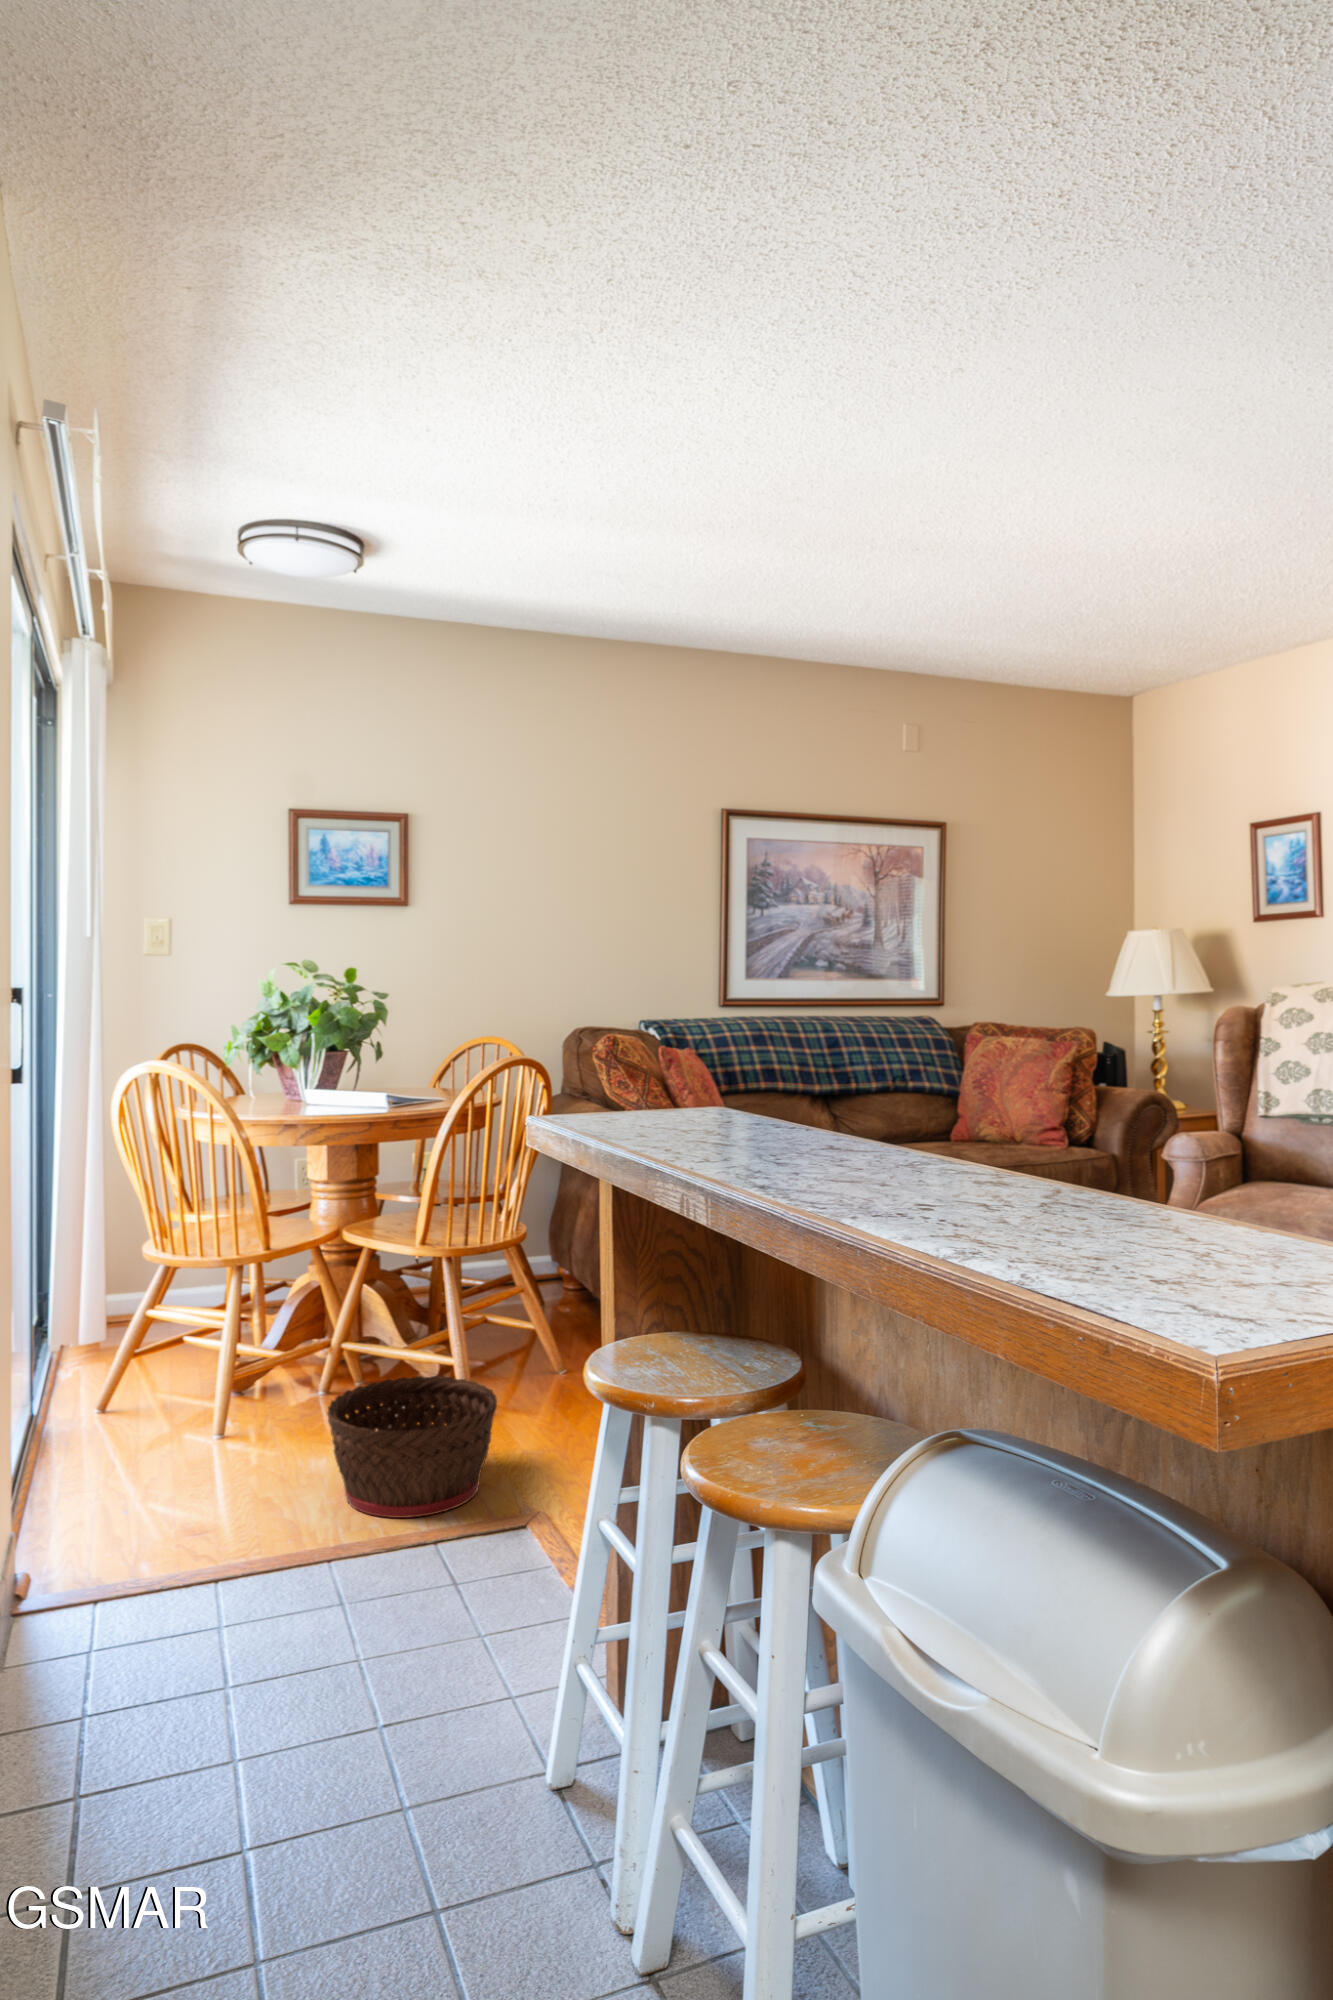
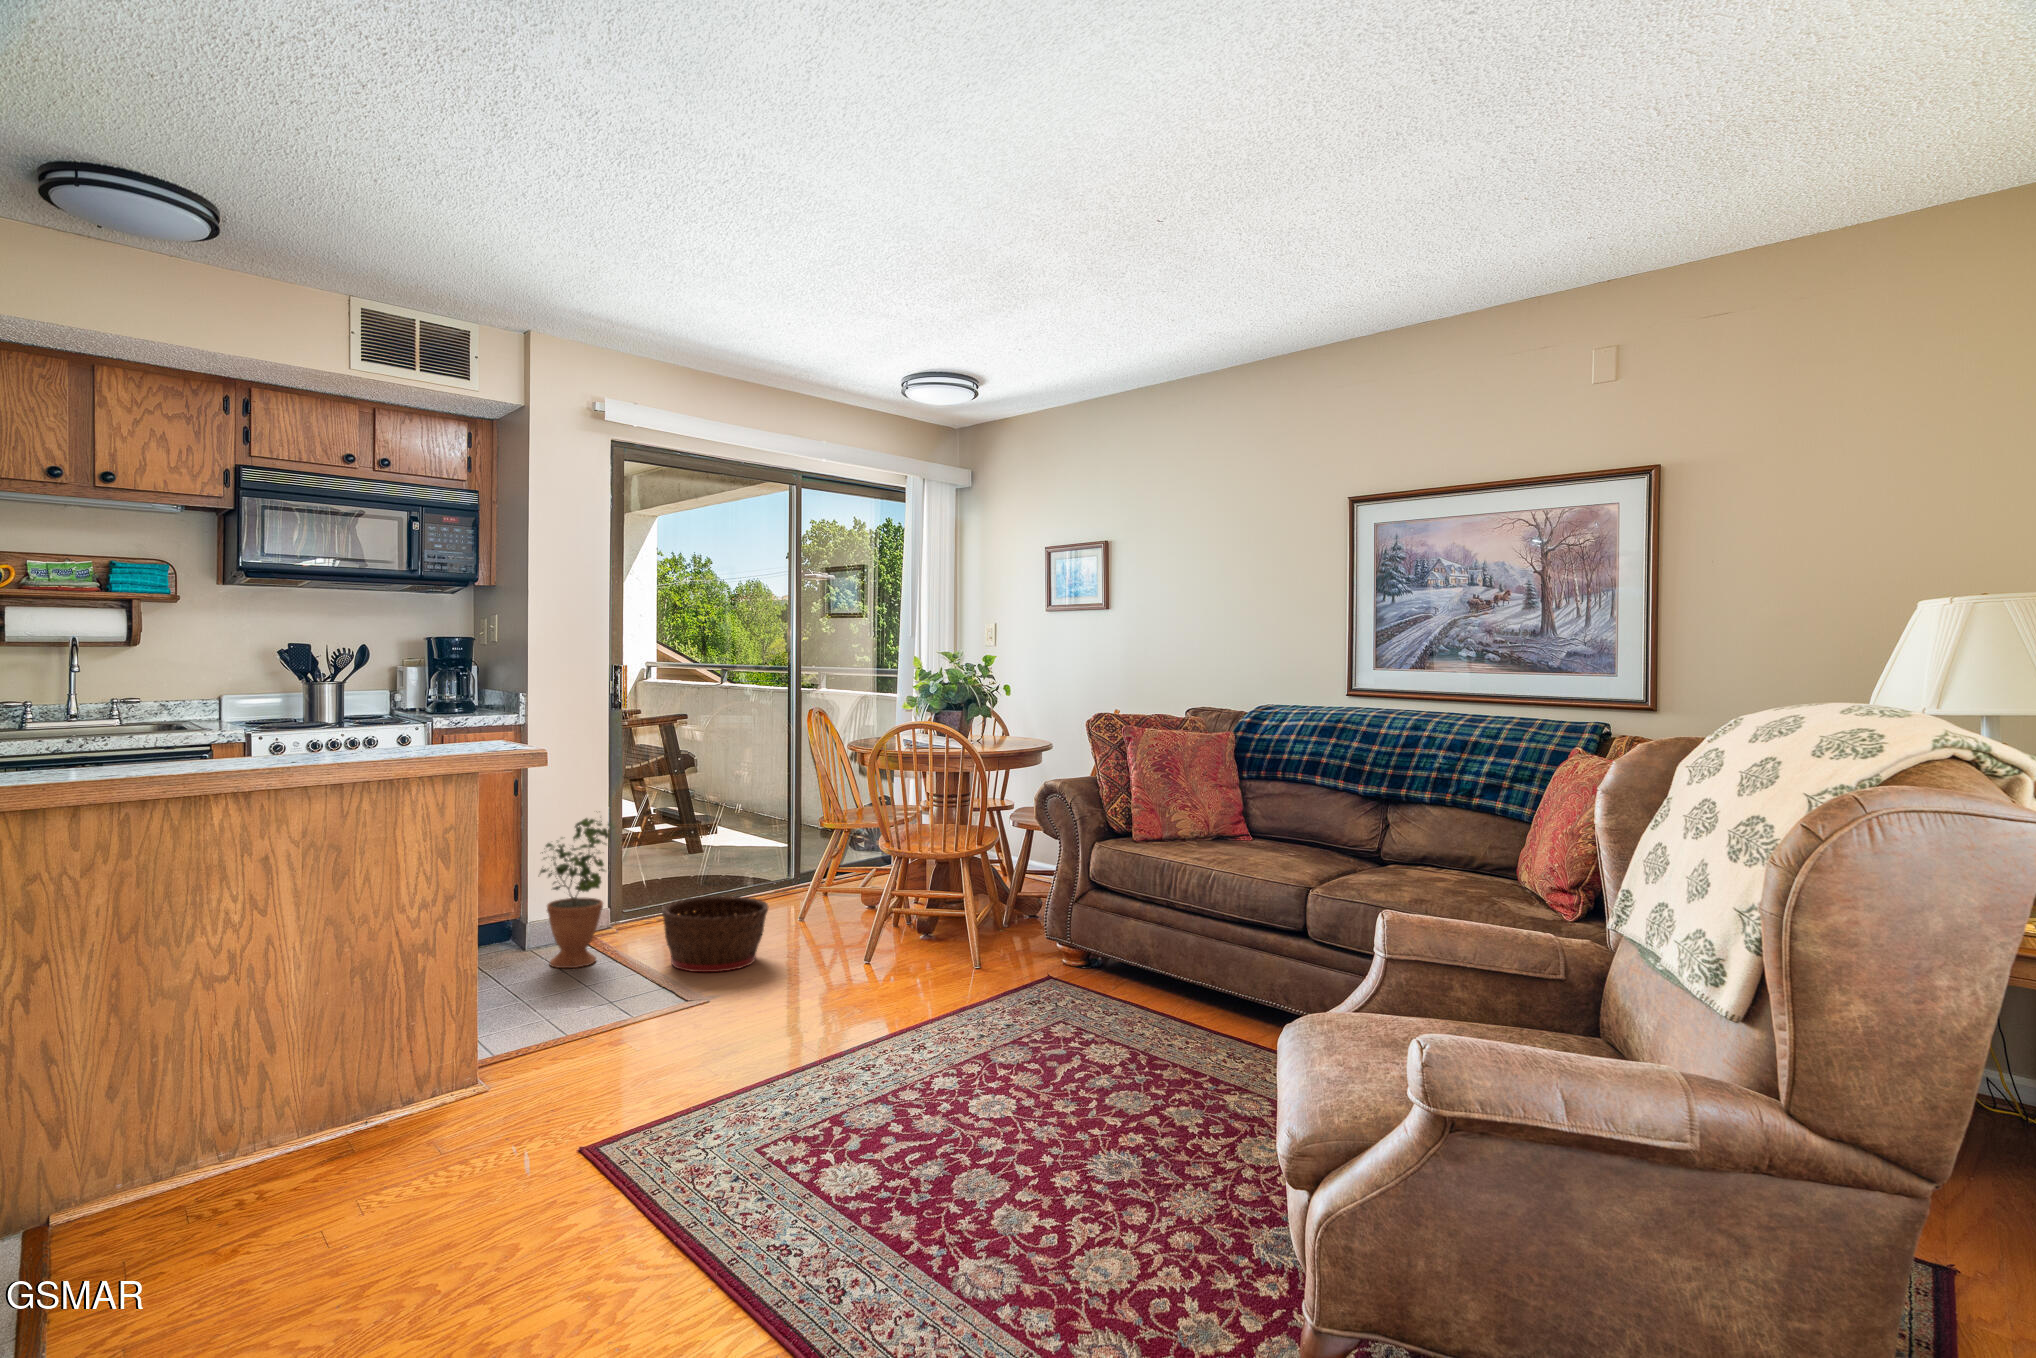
potted plant: none [207,1297,336,1609] -> present [540,817,615,968]

